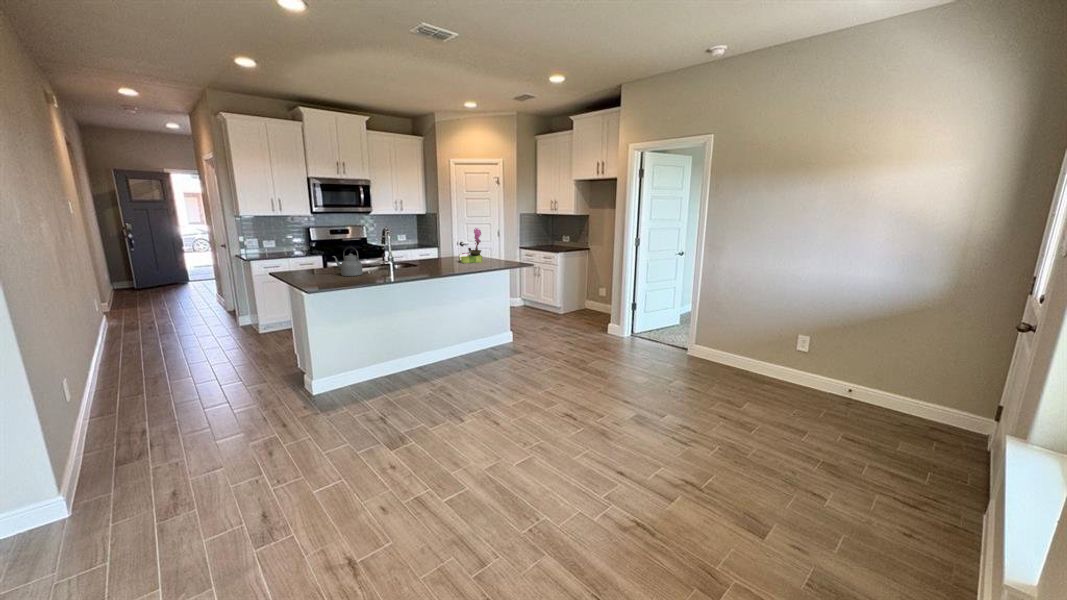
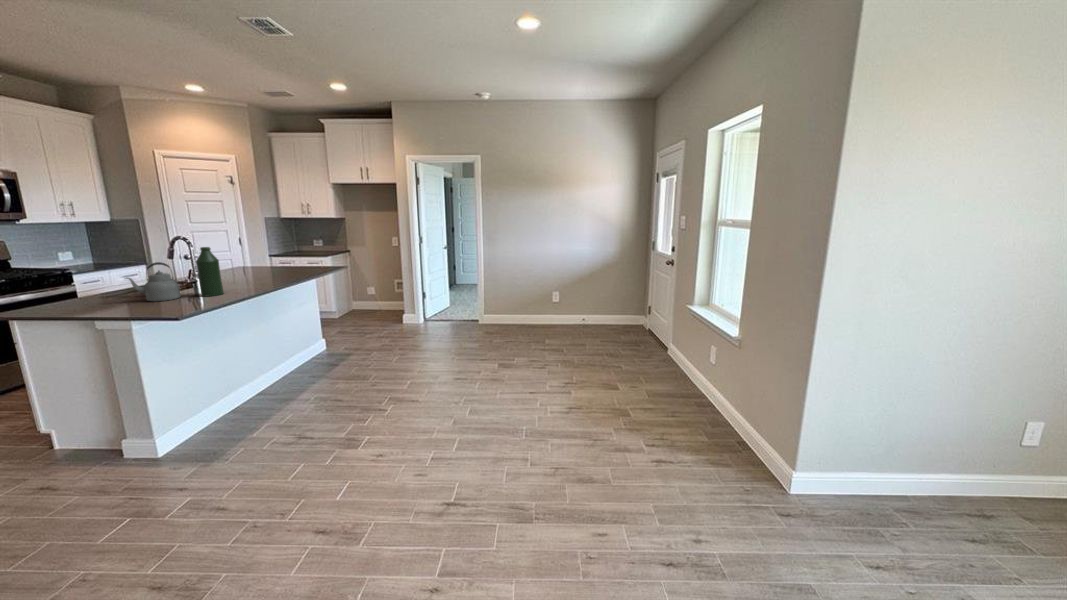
flower arrangement: present [459,228,482,263] -> none [253,233,289,273]
bottle: none [368,237,386,277] -> present [196,247,224,296]

